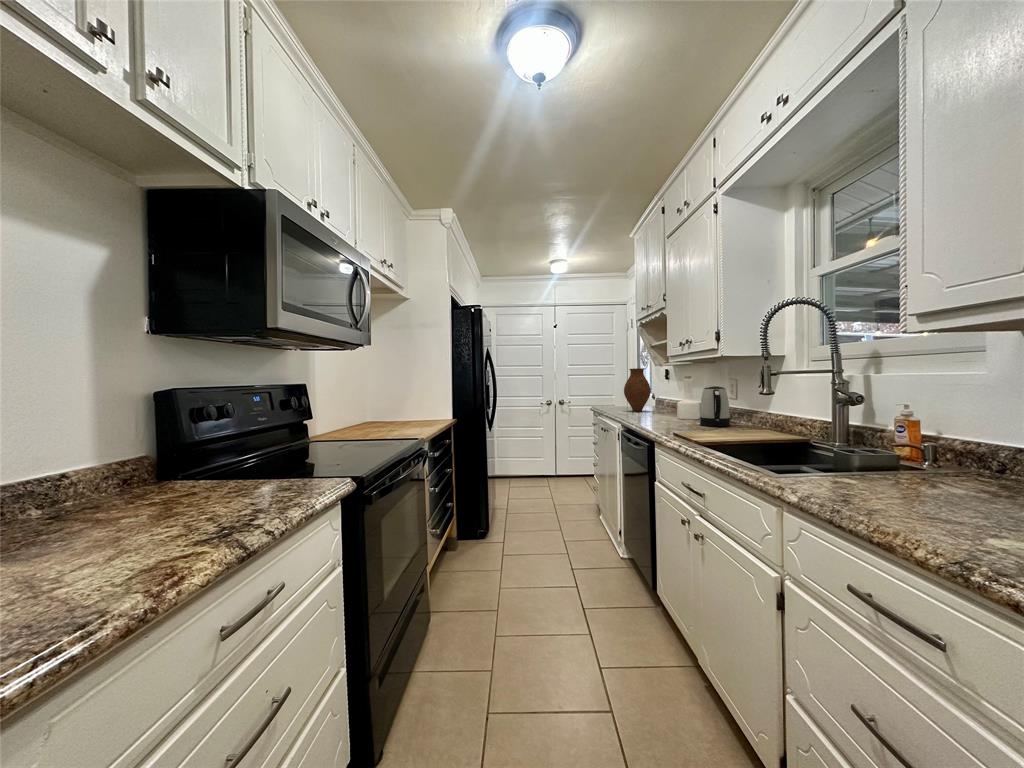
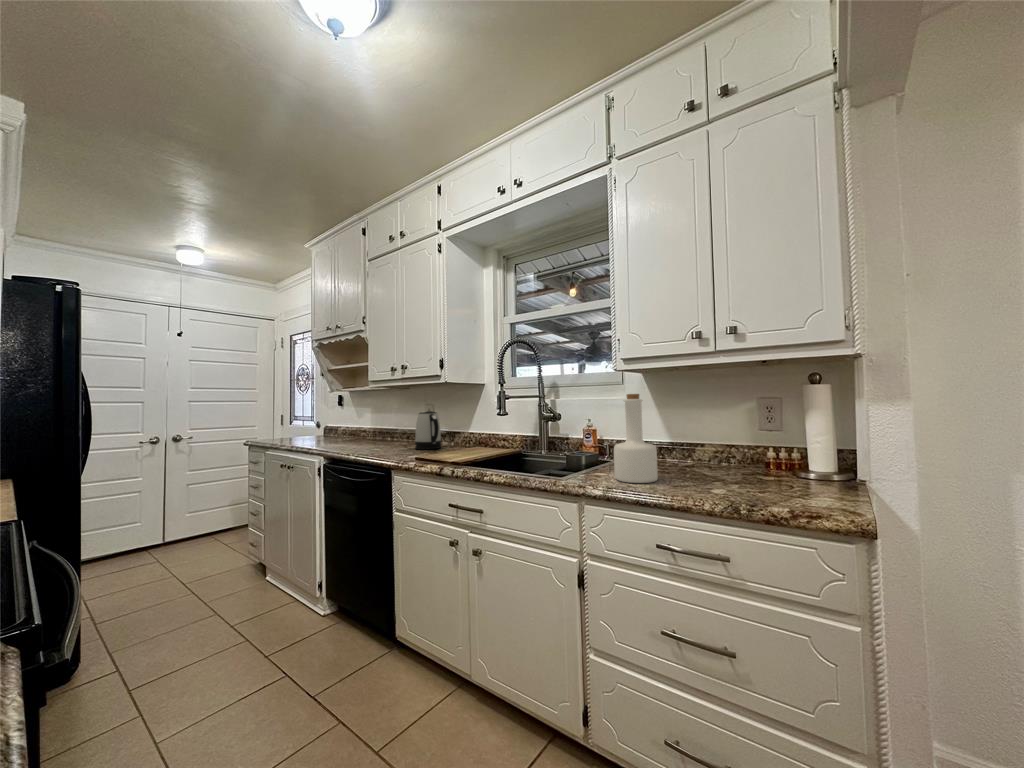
vase: present [624,368,651,412] -> none [305,394,337,444]
bottle: present [677,376,700,420] -> present [614,394,658,483]

